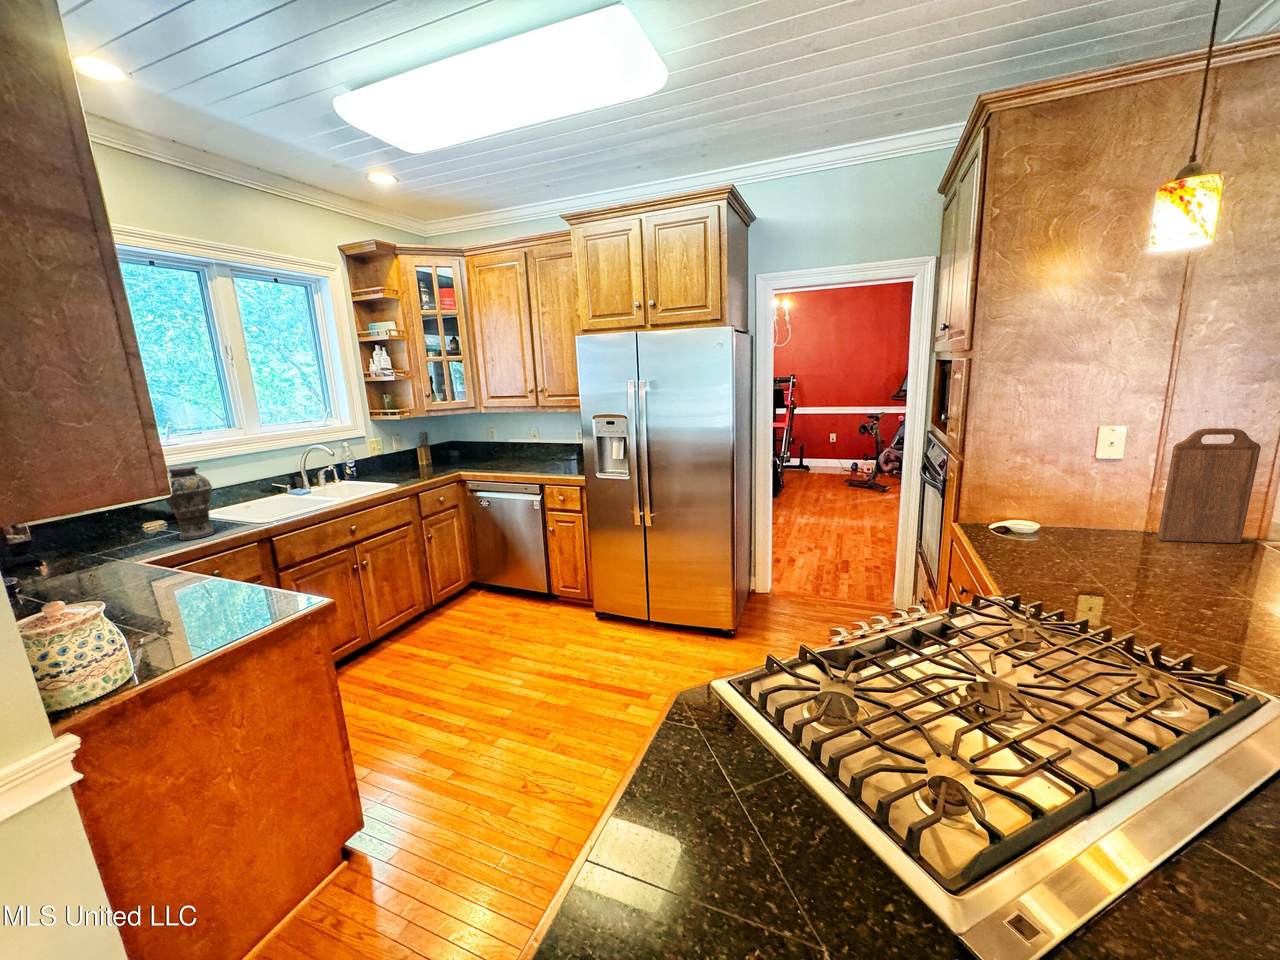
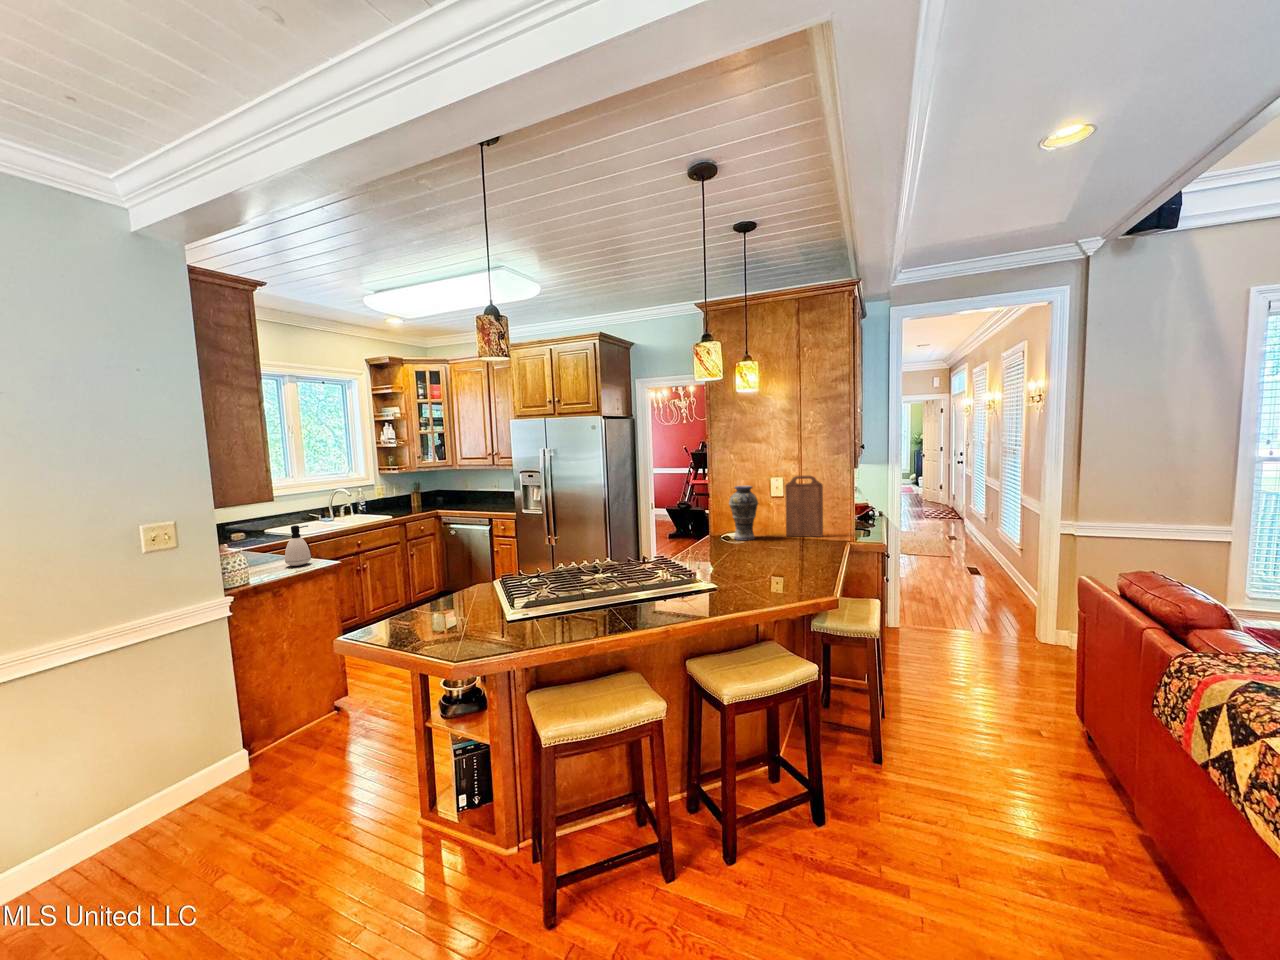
vase: present [165,465,215,540] -> present [729,485,758,540]
soap dispenser: none [210,538,266,622] -> present [285,525,311,566]

